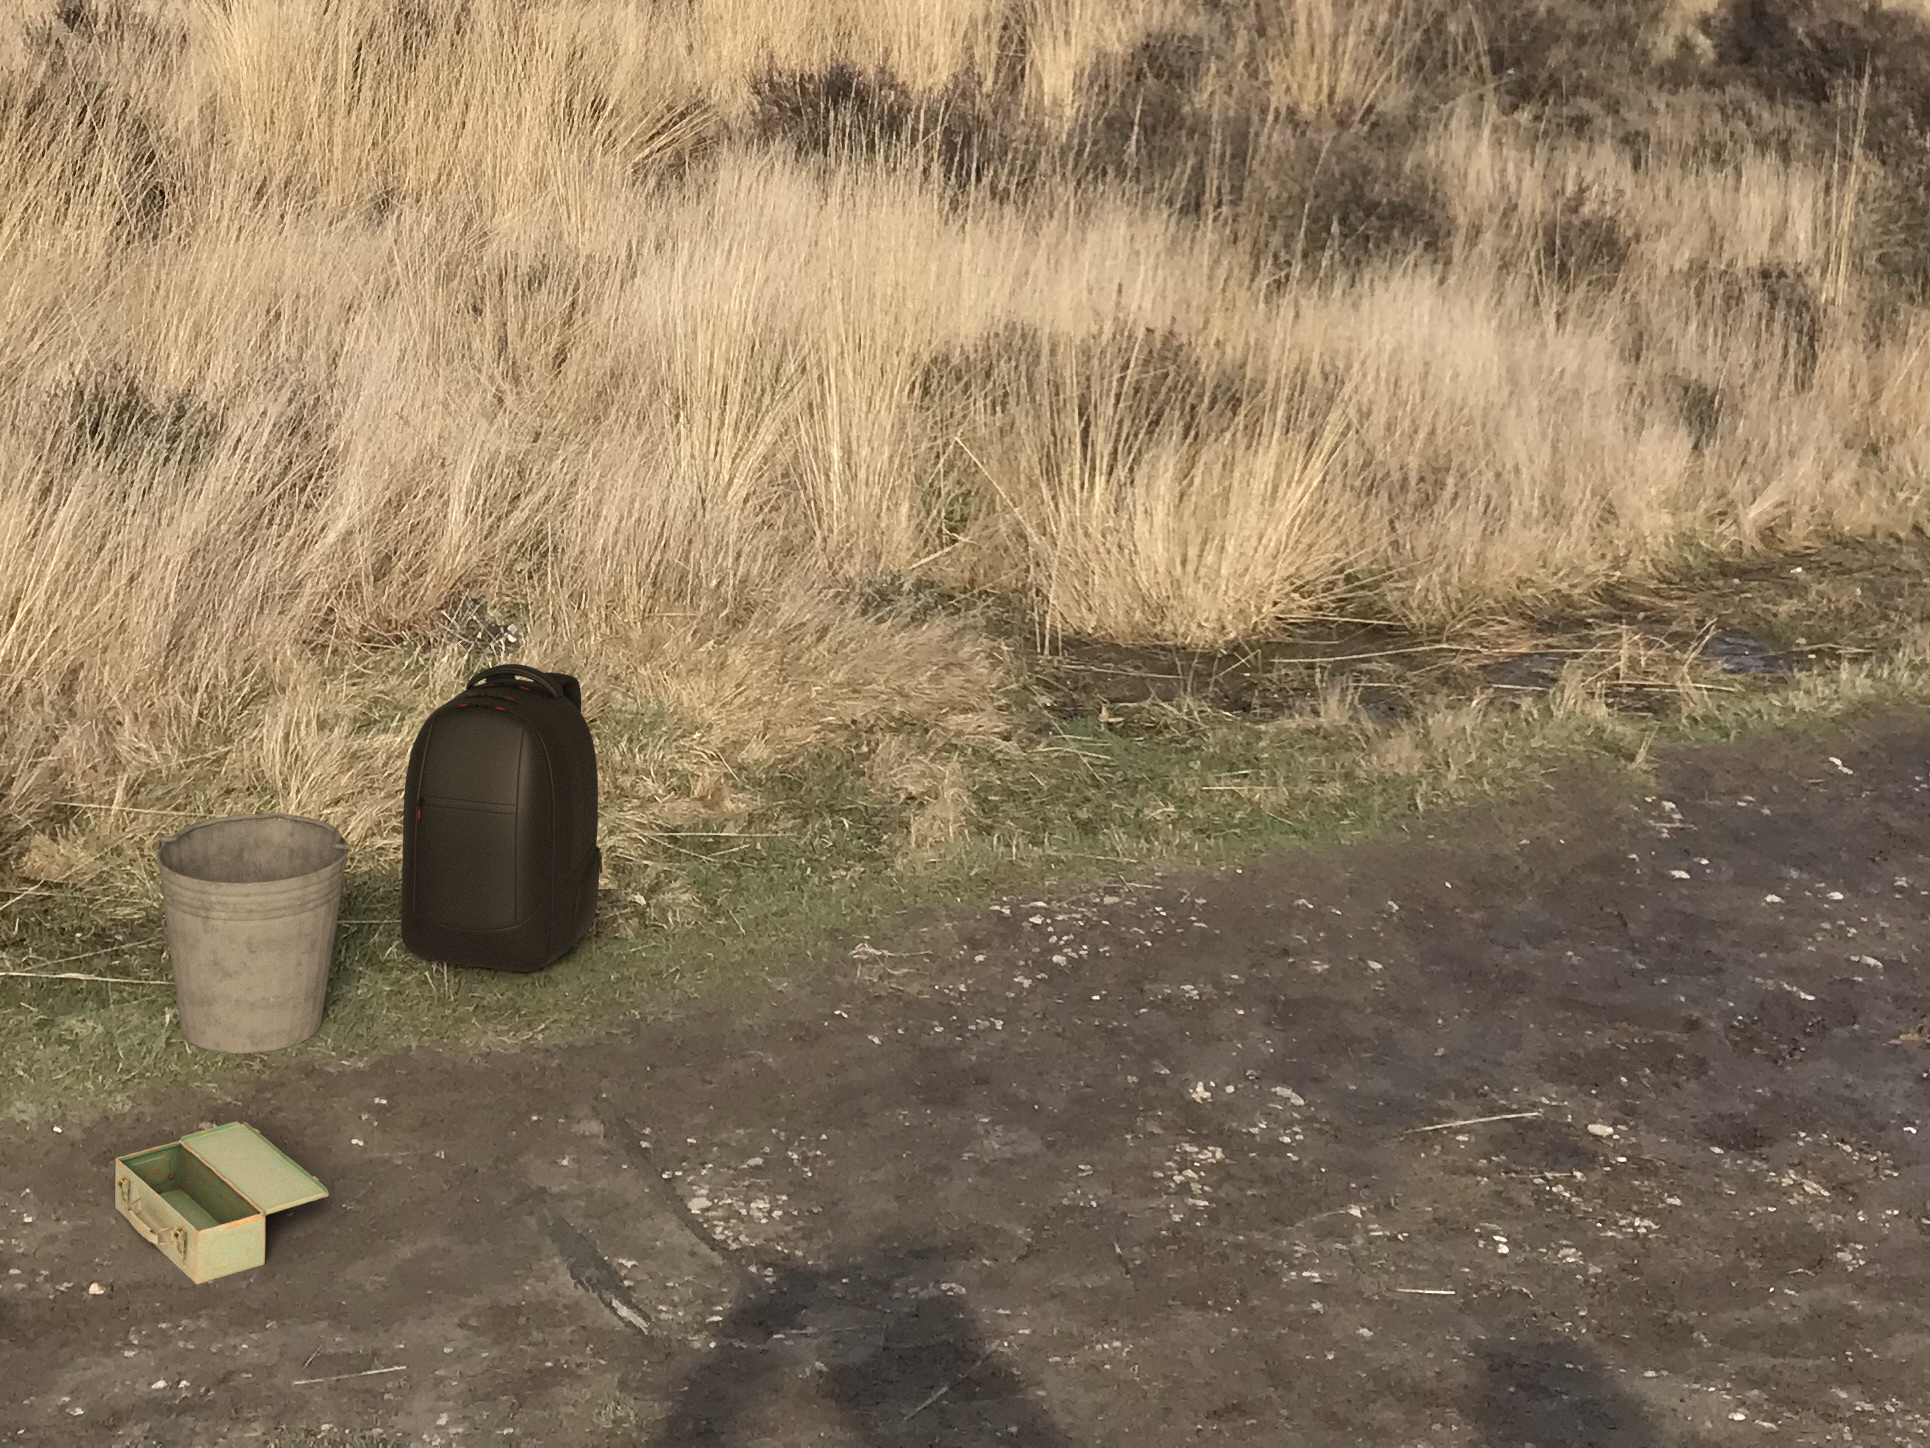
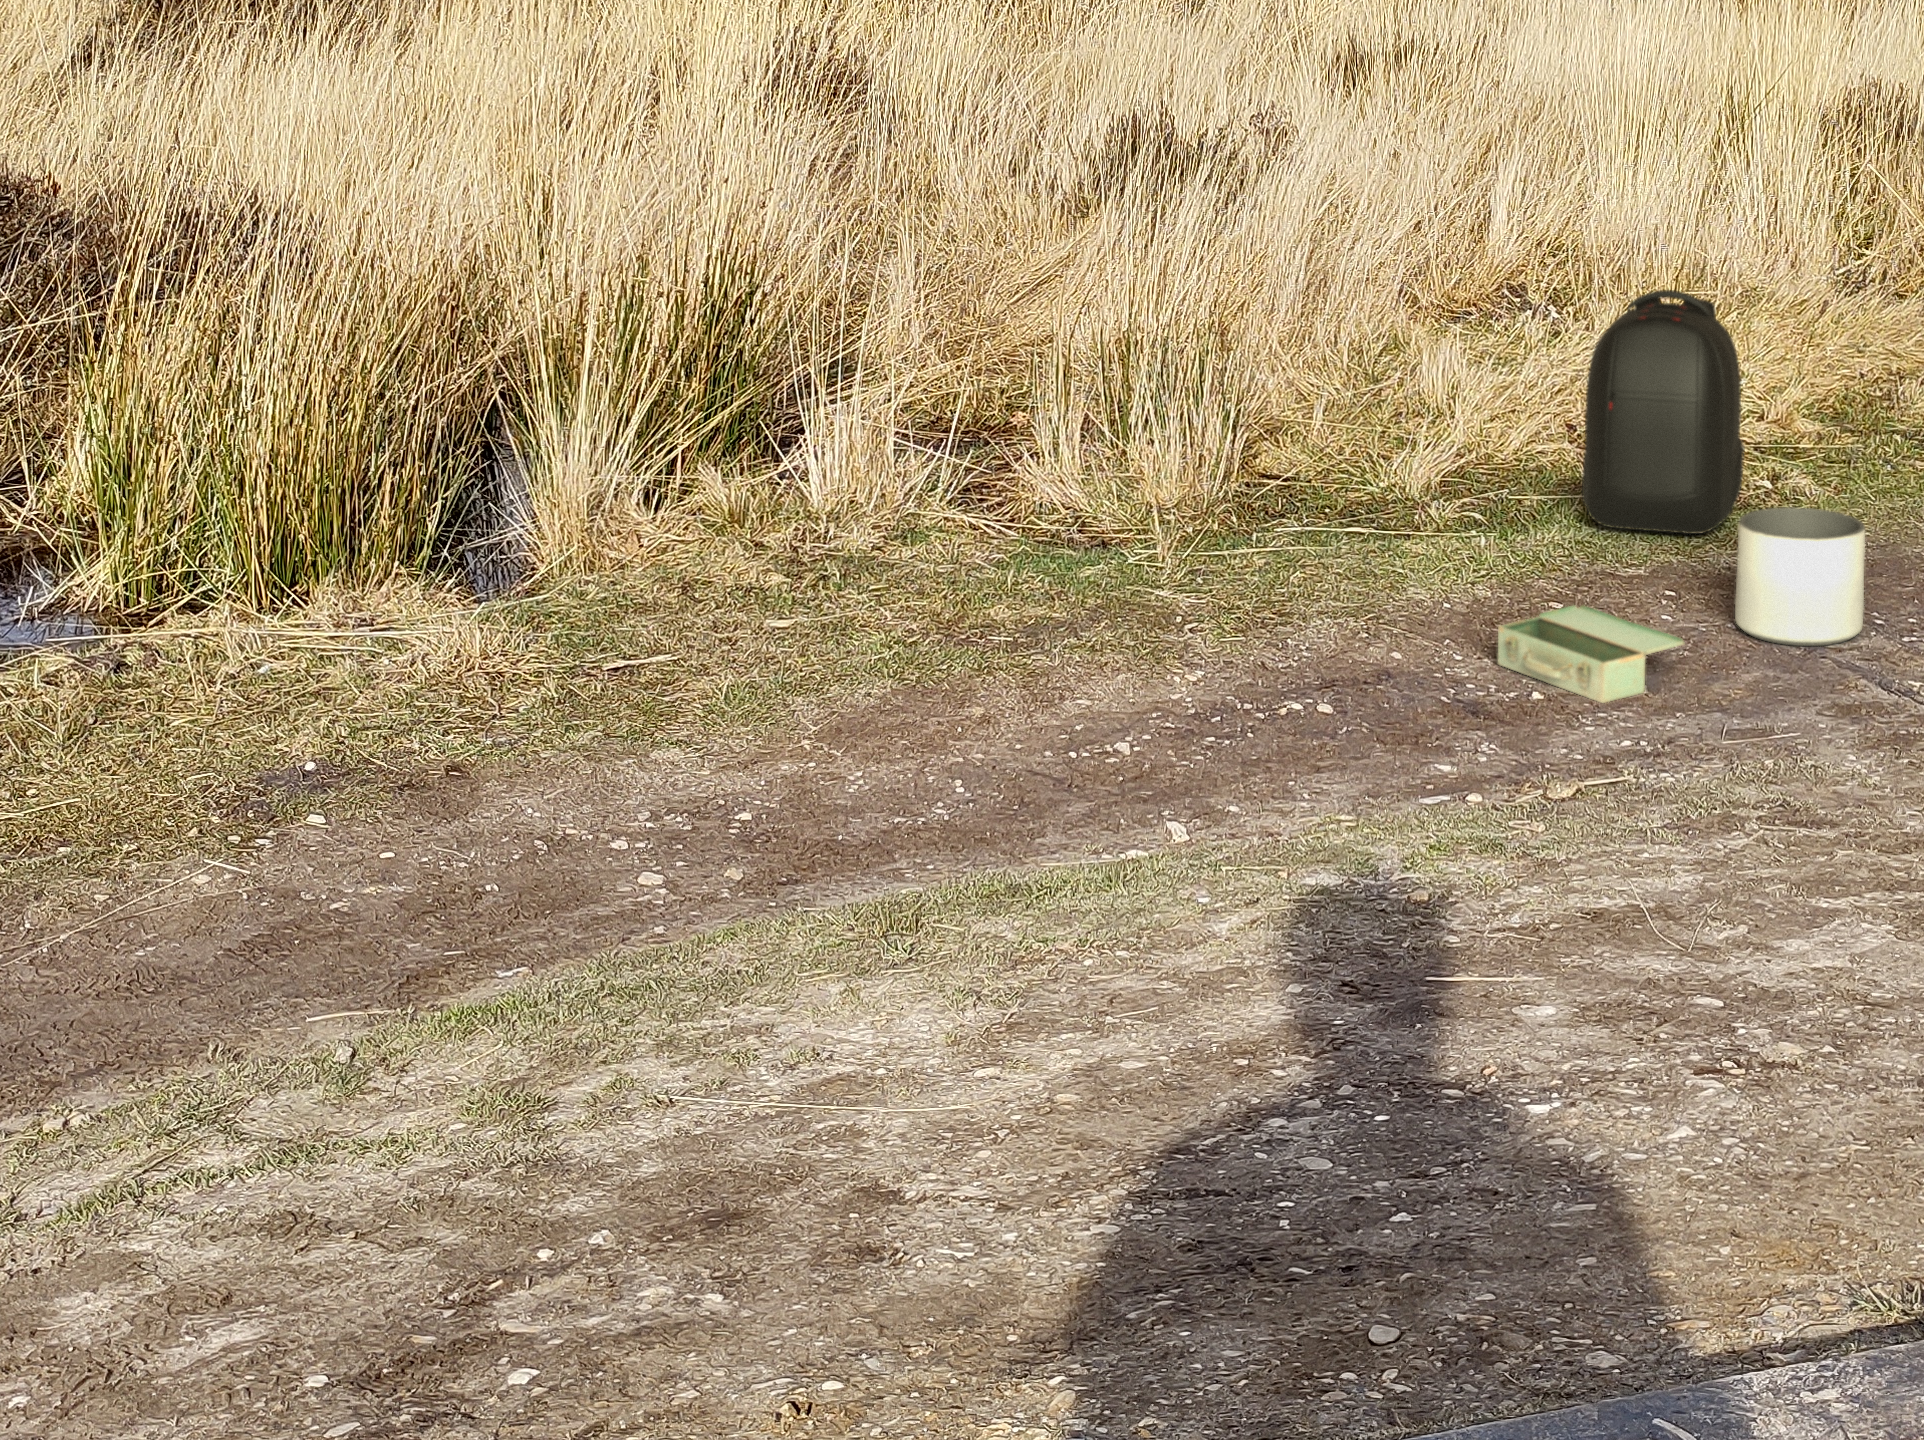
bucket: present [156,813,350,1053] -> none [1421,403,1583,583]
planter: none [460,981,617,1176] -> present [1735,507,1865,646]

